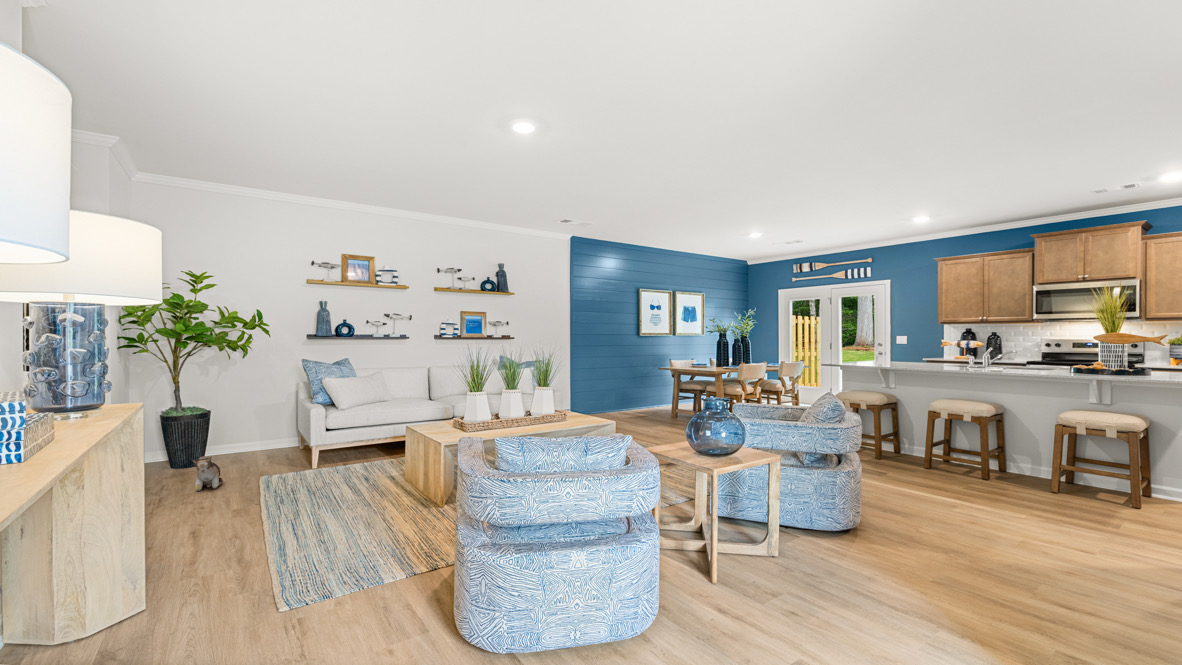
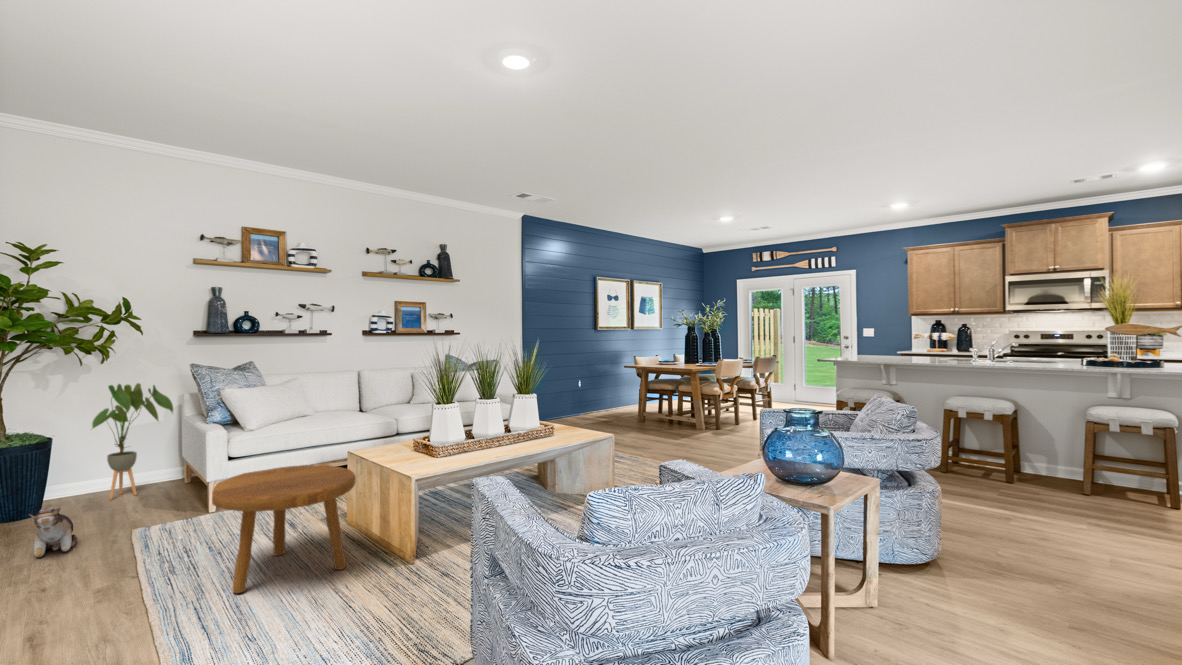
house plant: none [234,373,291,458] -> present [92,383,173,499]
footstool: none [304,434,404,519] -> present [212,465,356,593]

